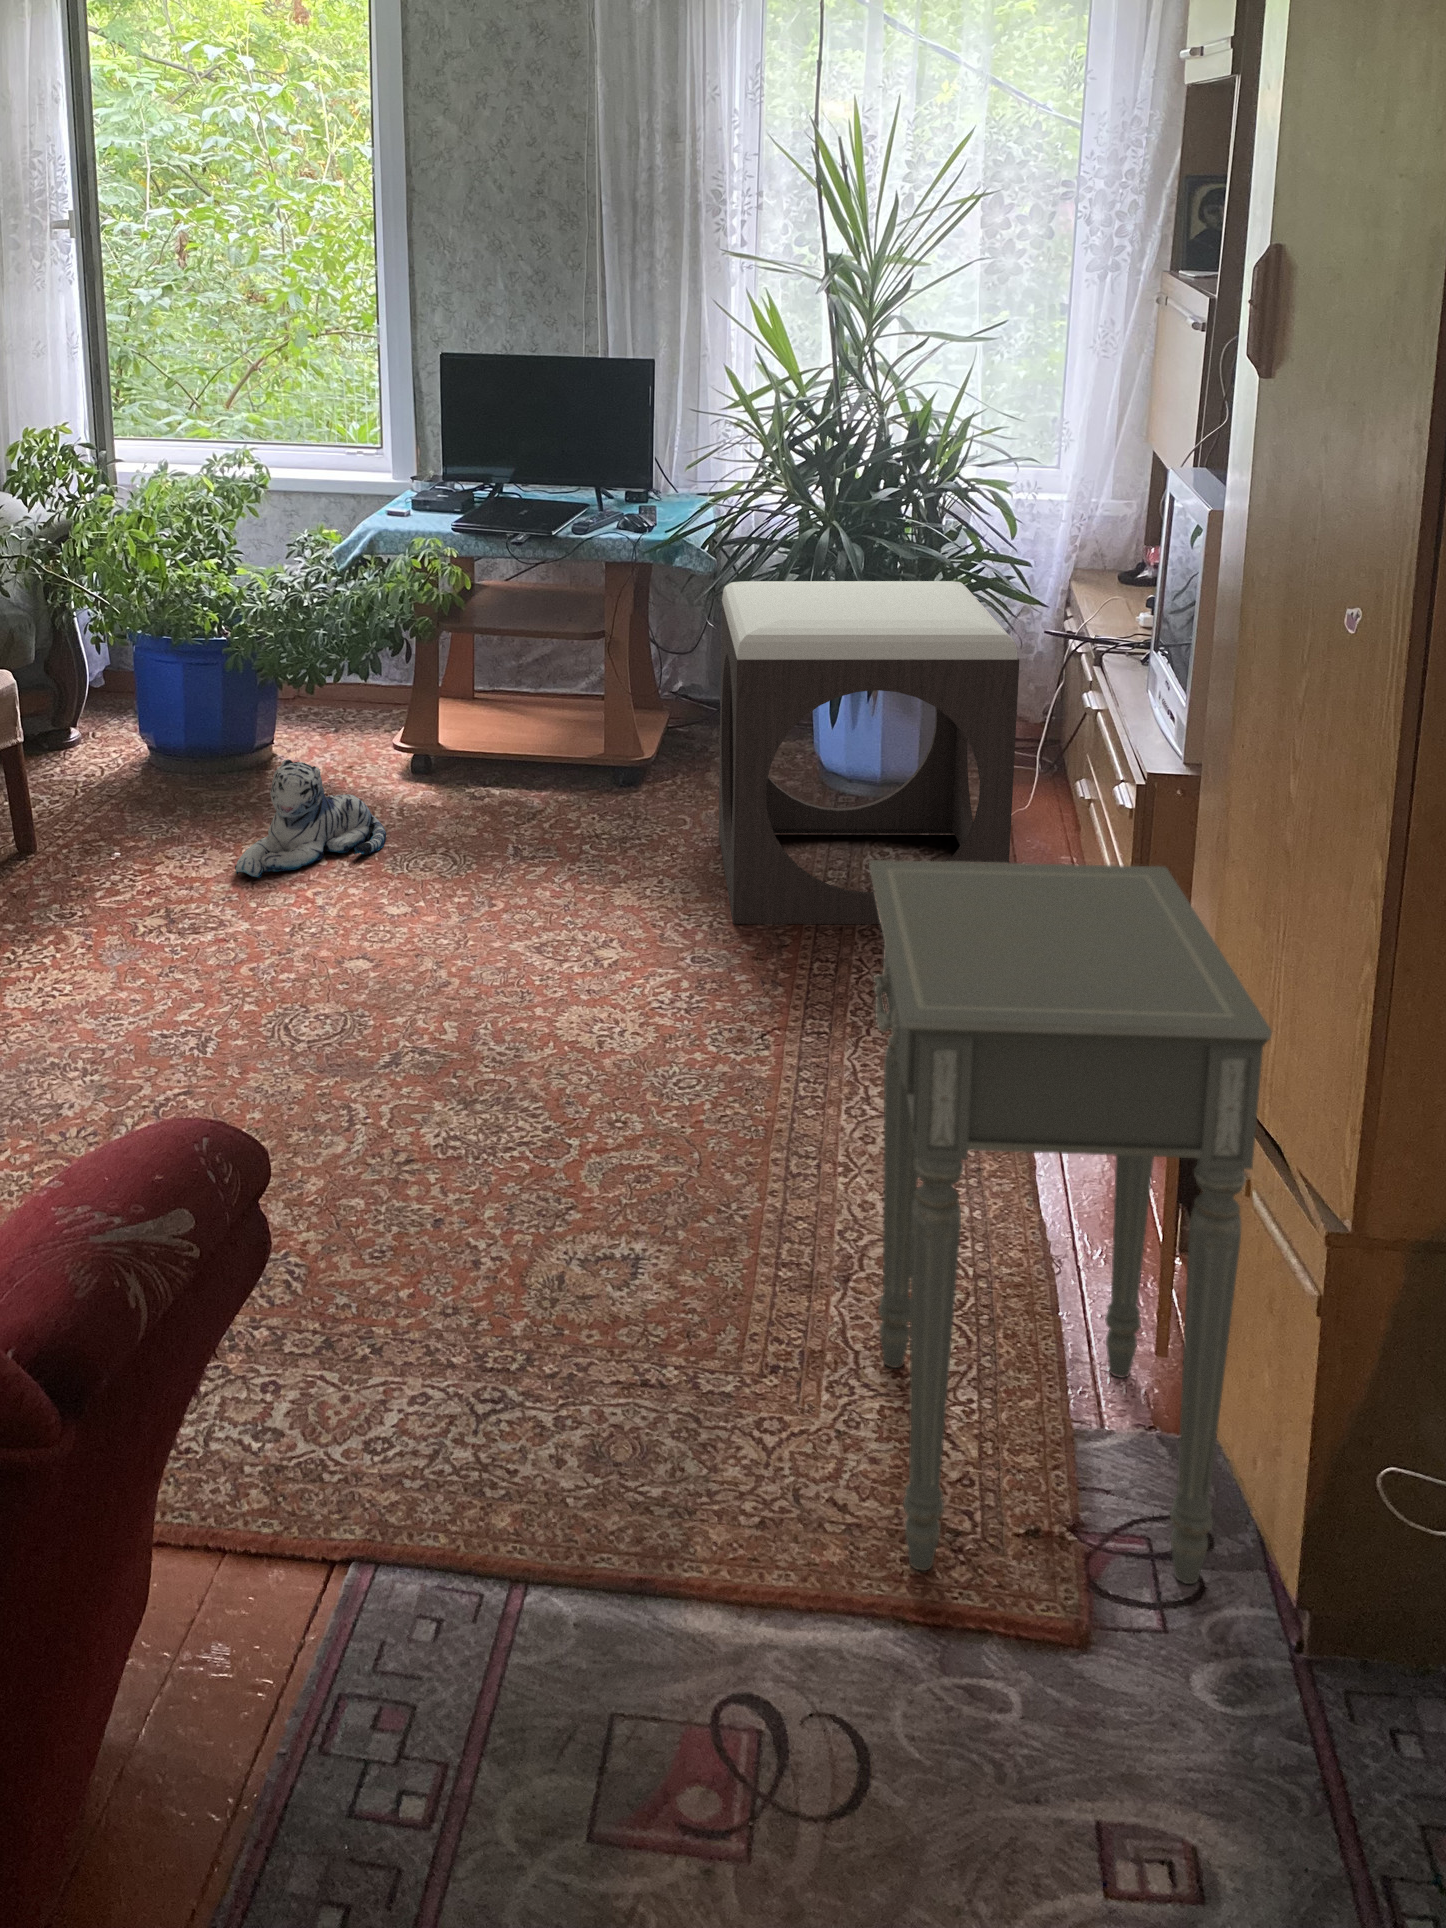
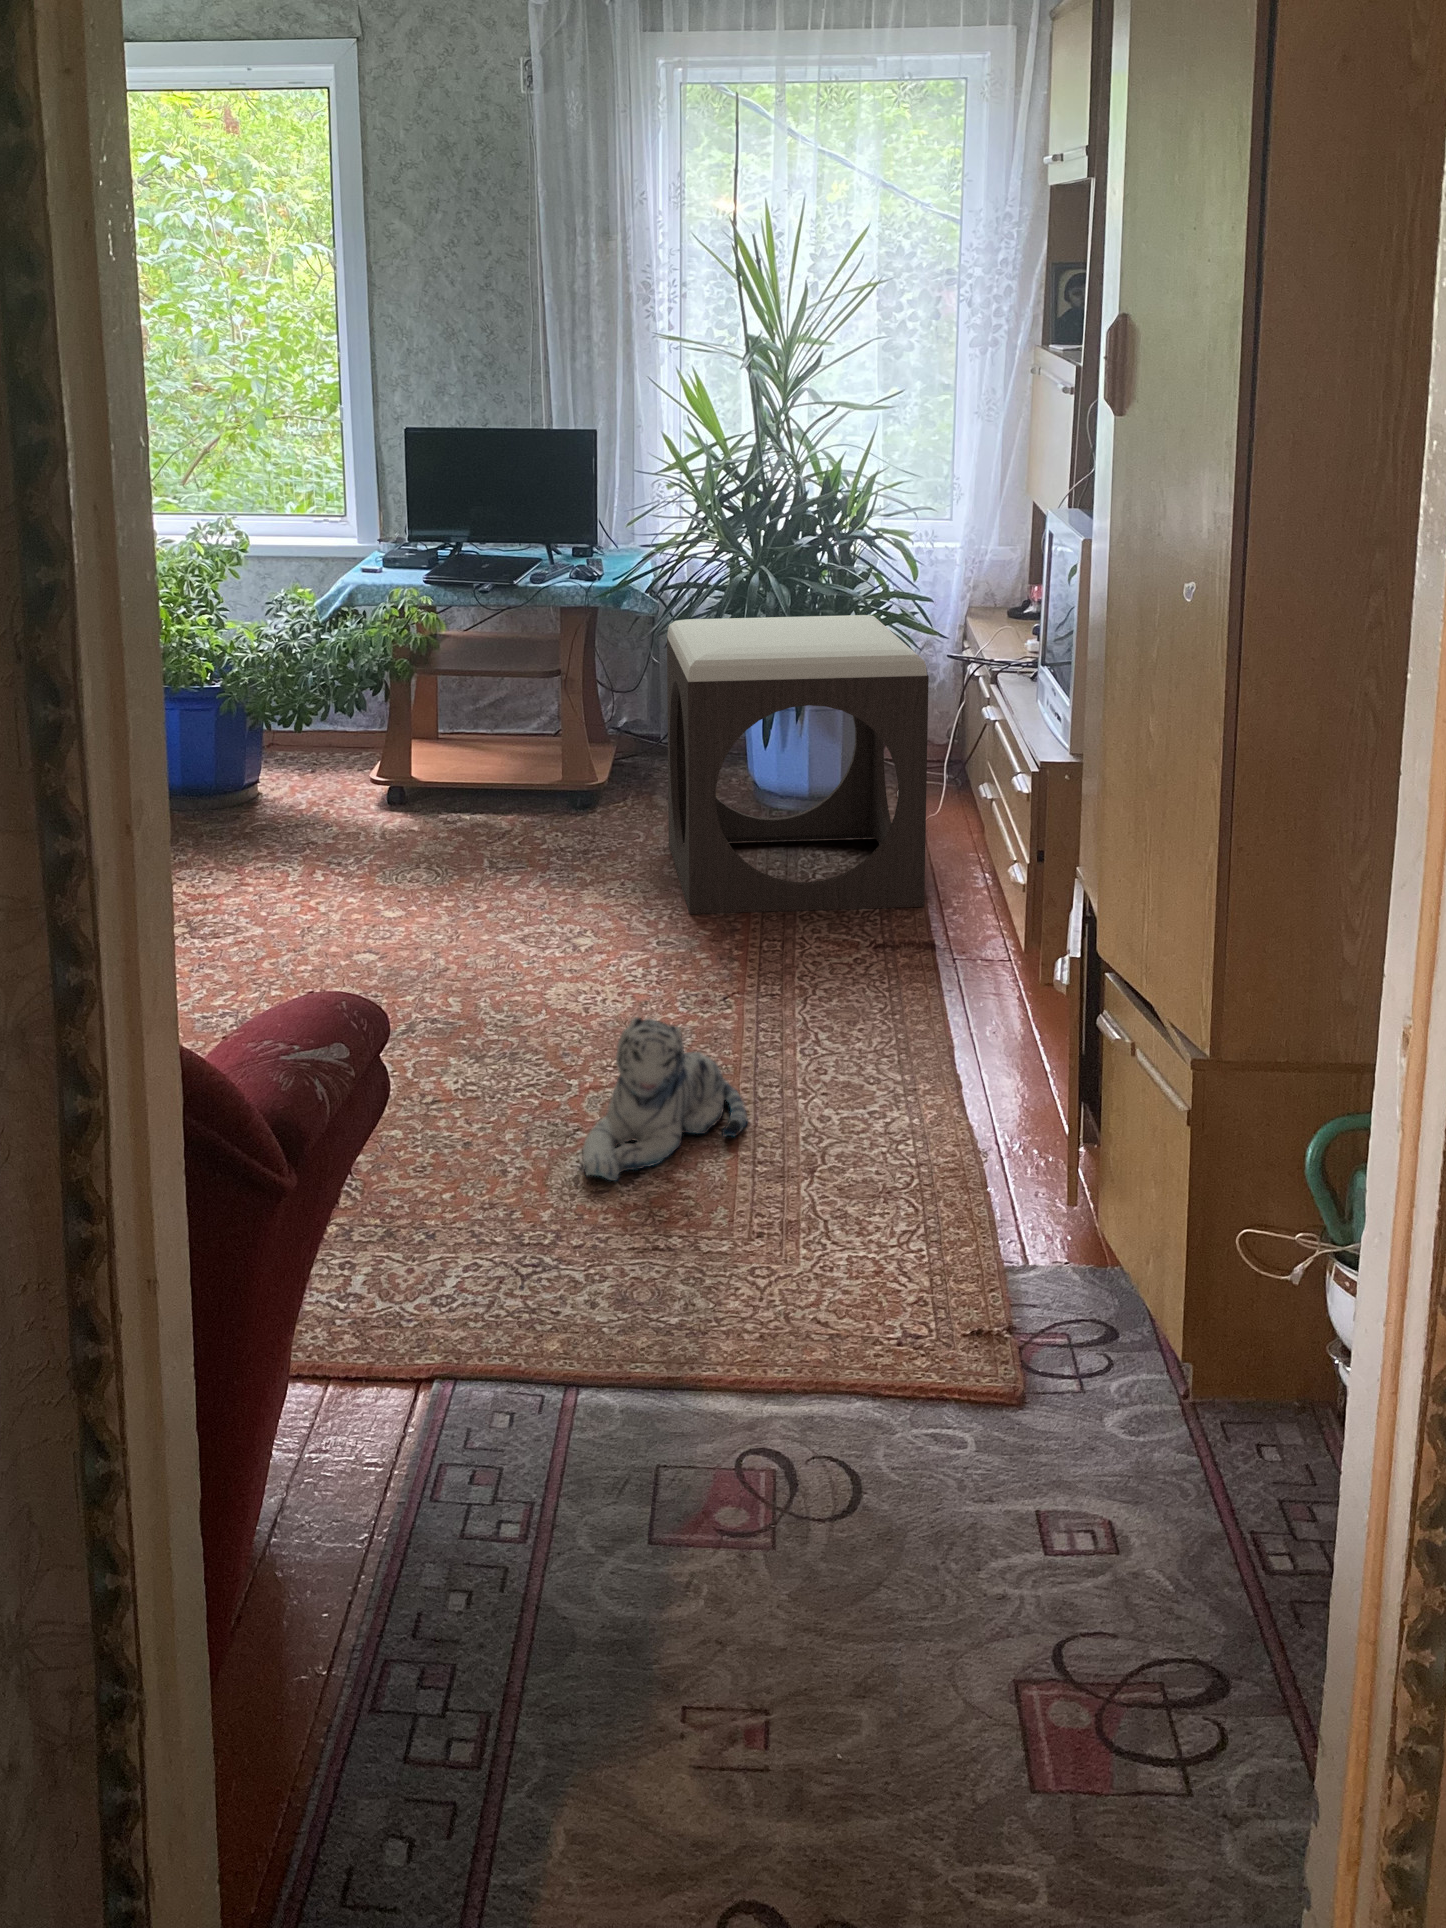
plush toy: present [235,759,386,878] -> present [583,1017,748,1180]
side table: present [869,860,1272,1584] -> none [826,808,1144,1362]

